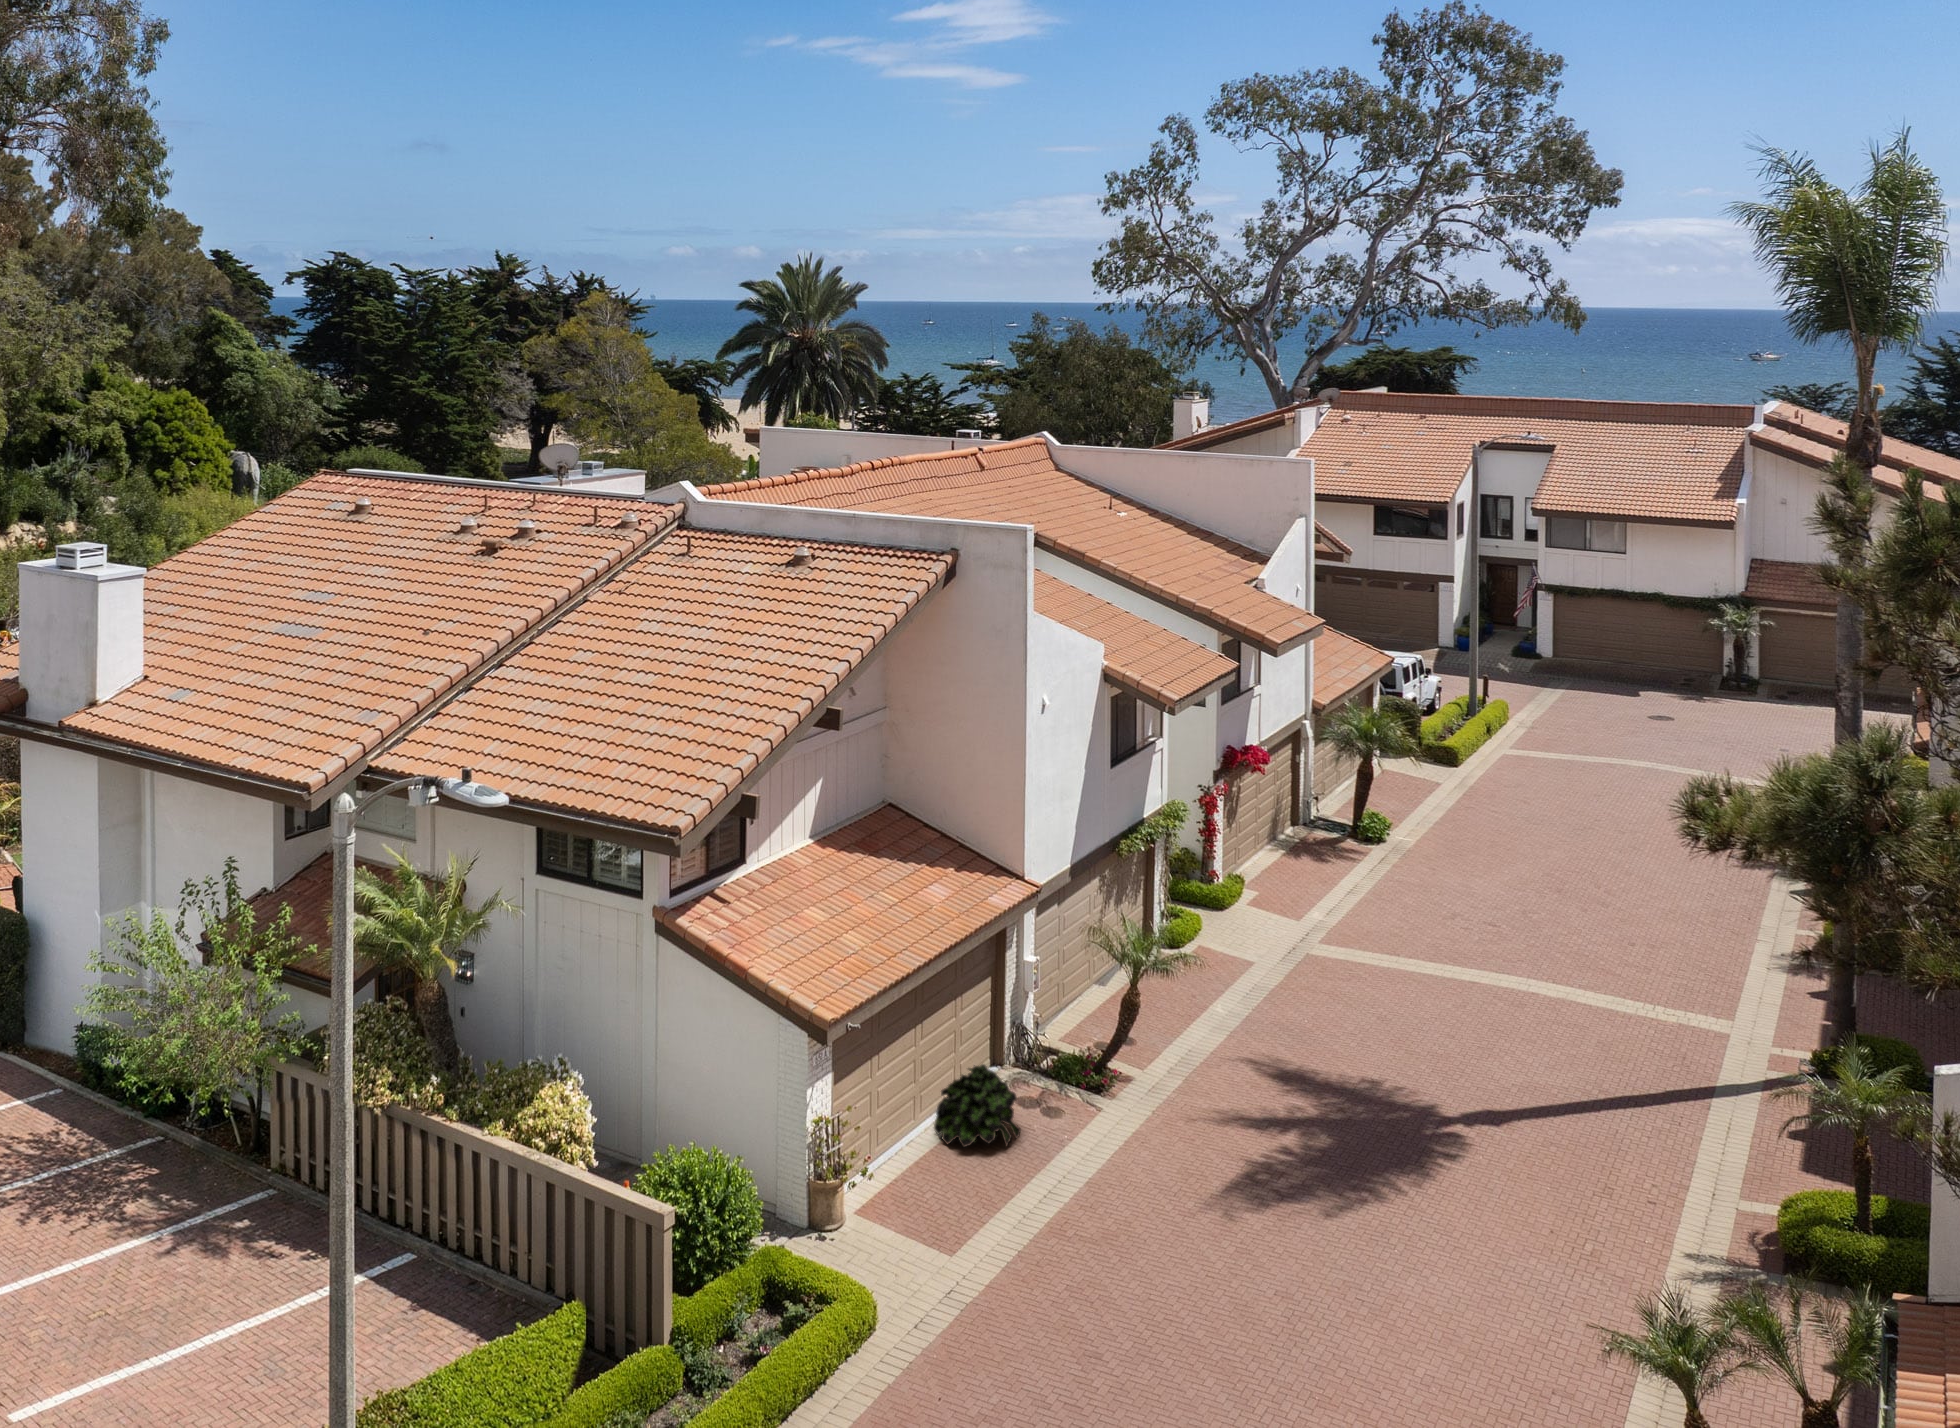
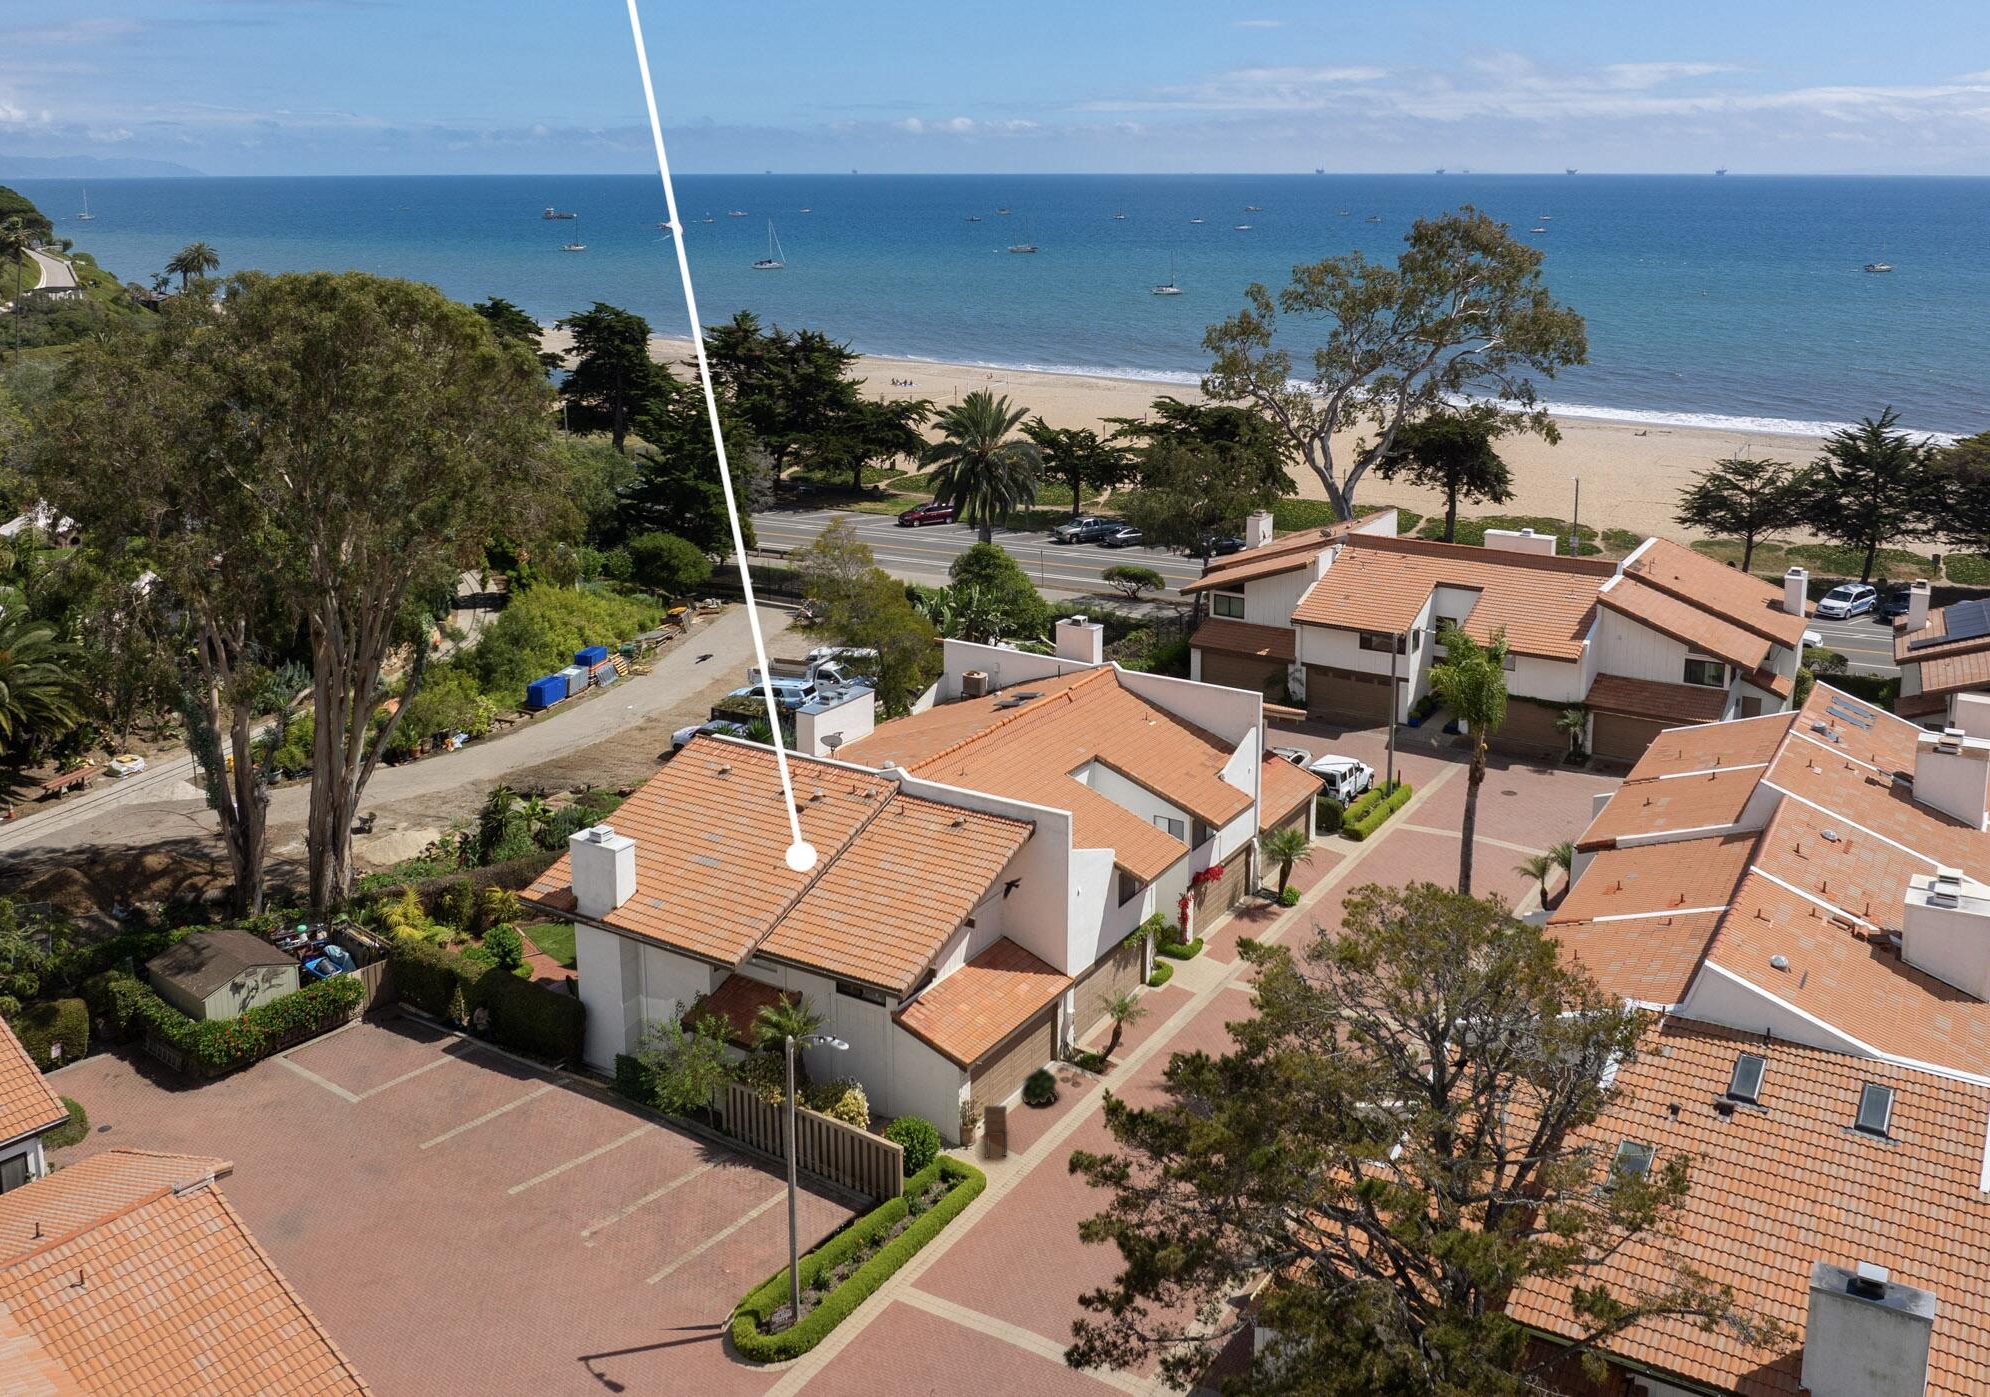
bench: none [860,1139,920,1256] -> present [984,1106,1007,1157]

